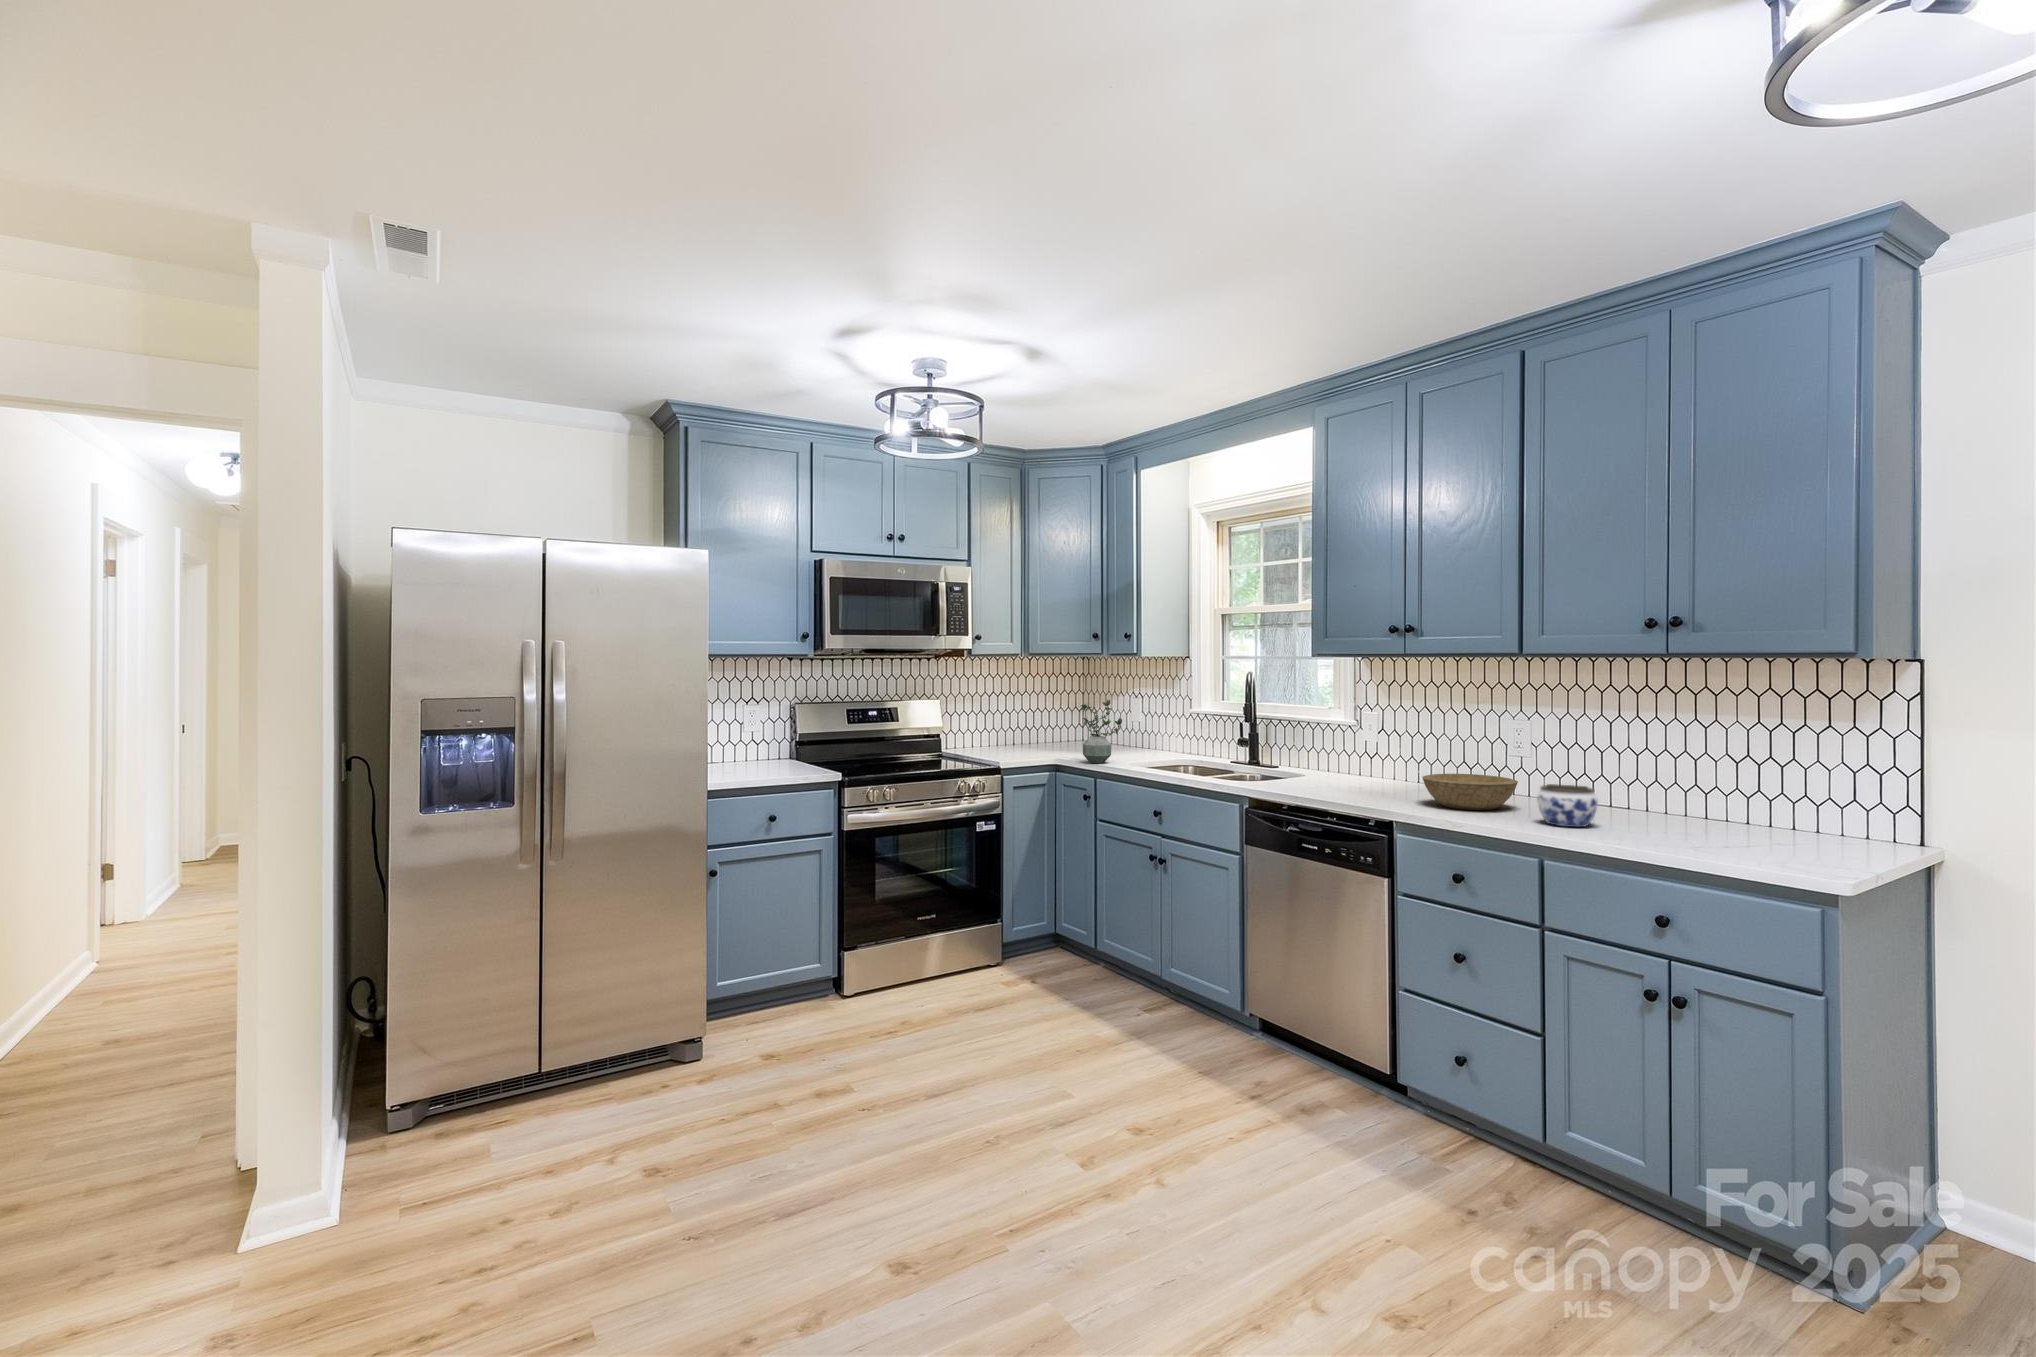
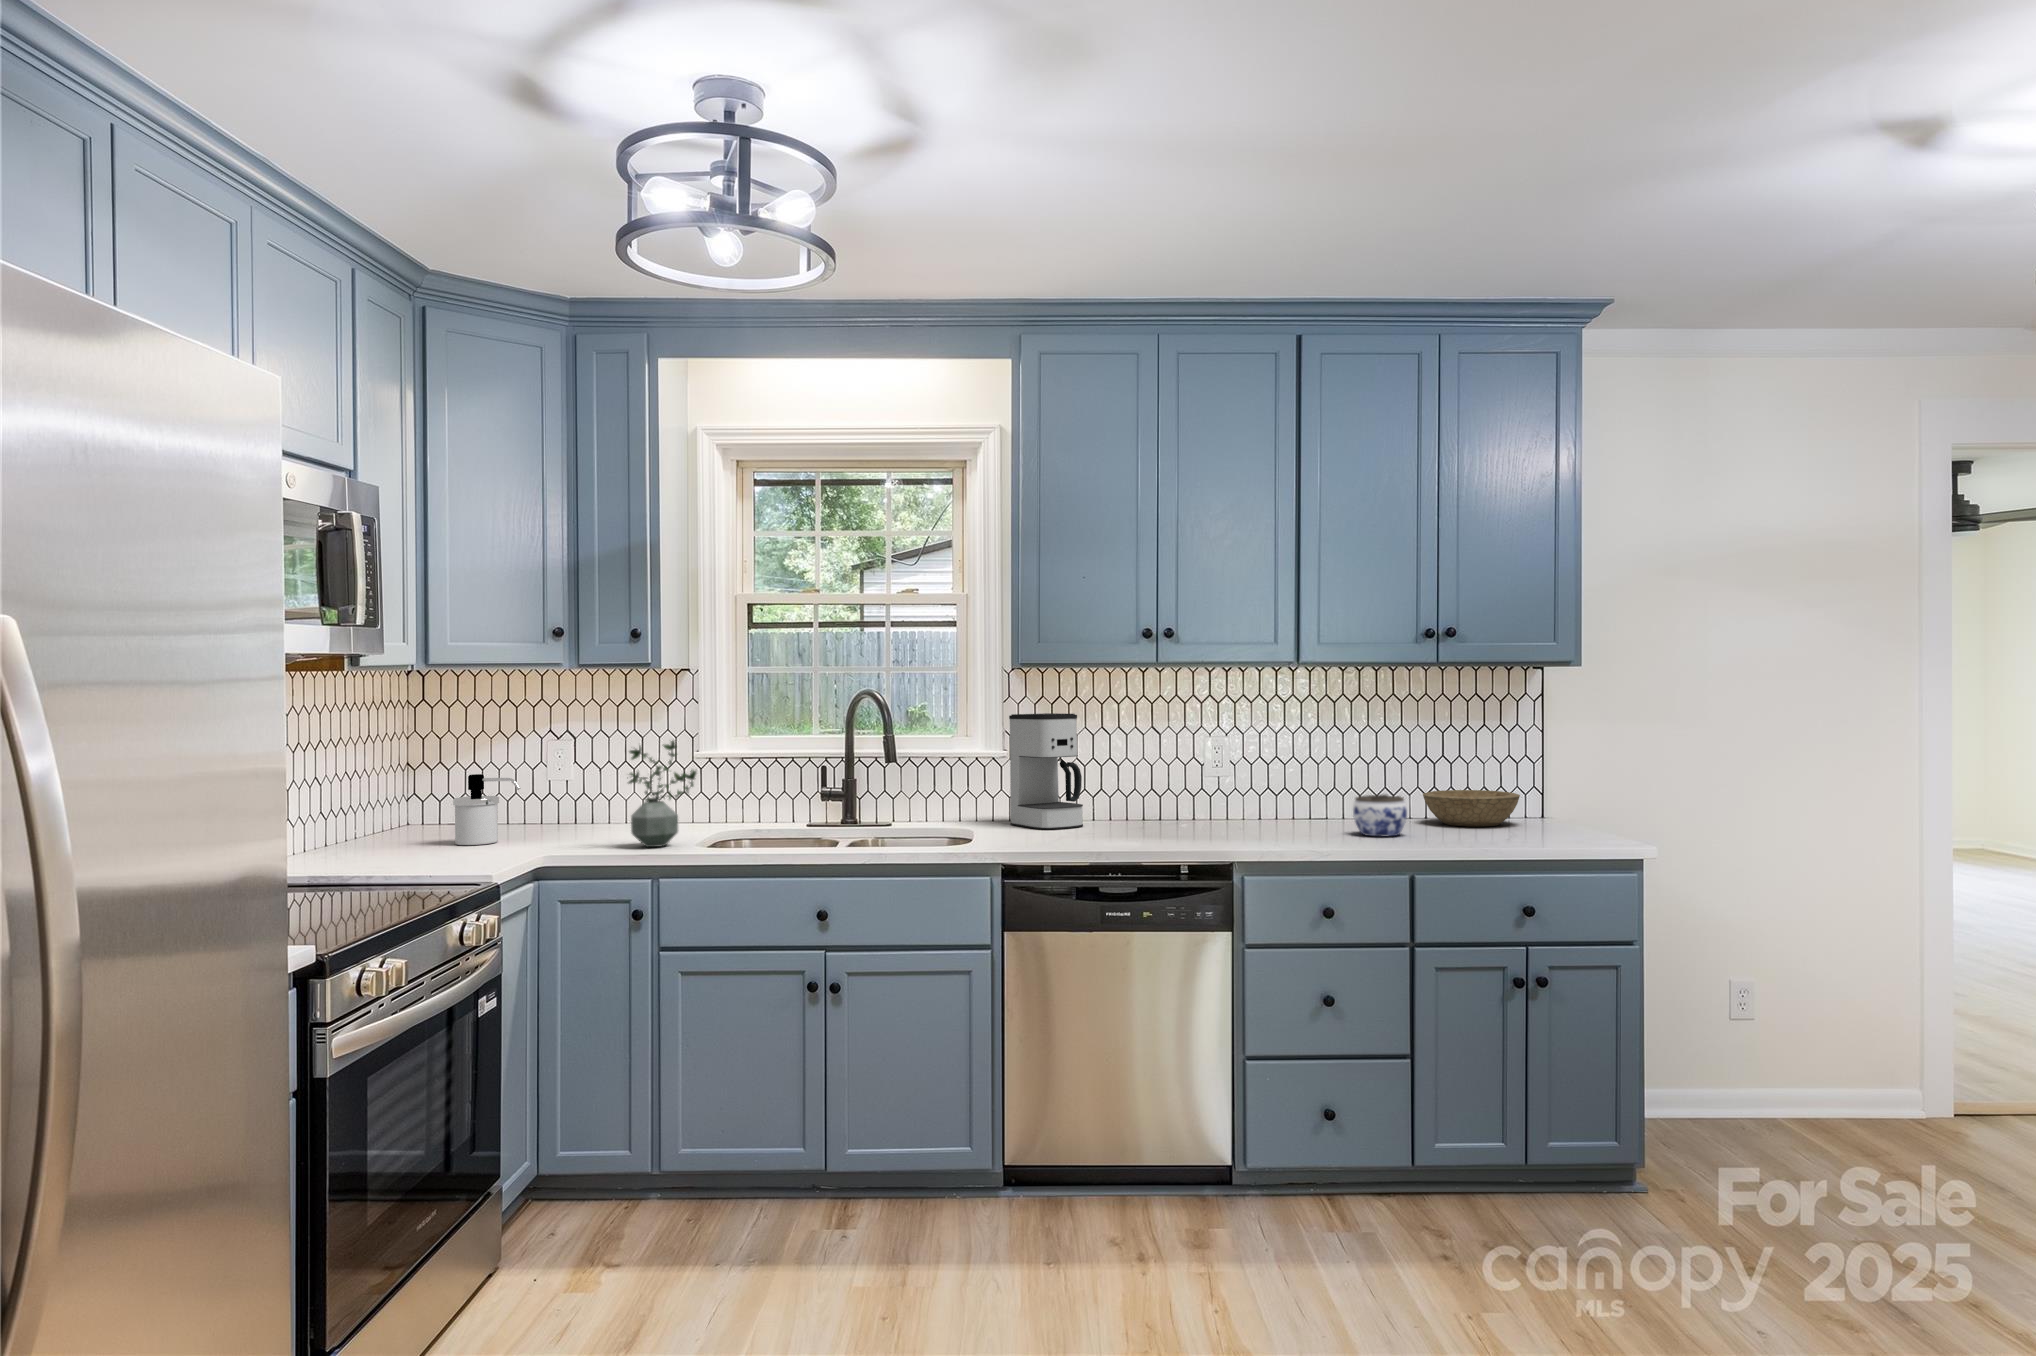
coffee maker: none [1332,692,1387,785] -> present [1009,713,1083,829]
soap dispenser: none [1036,714,1062,753] -> present [453,774,520,845]
bowl: present [1422,774,1518,810] -> present [1423,790,1520,827]

